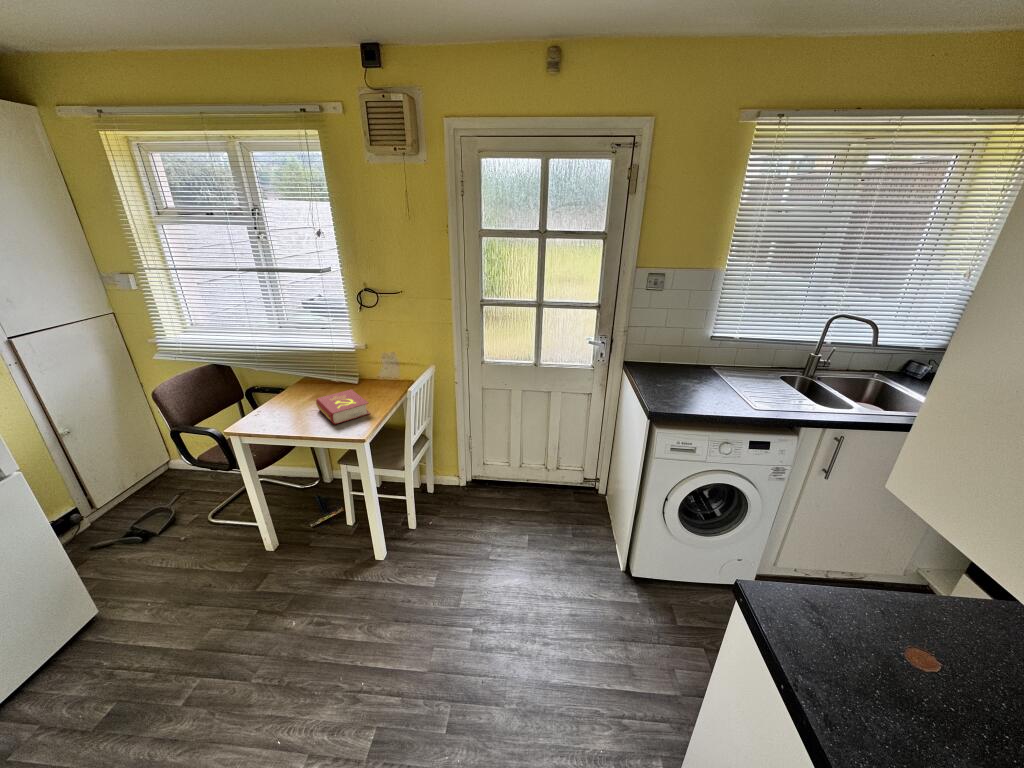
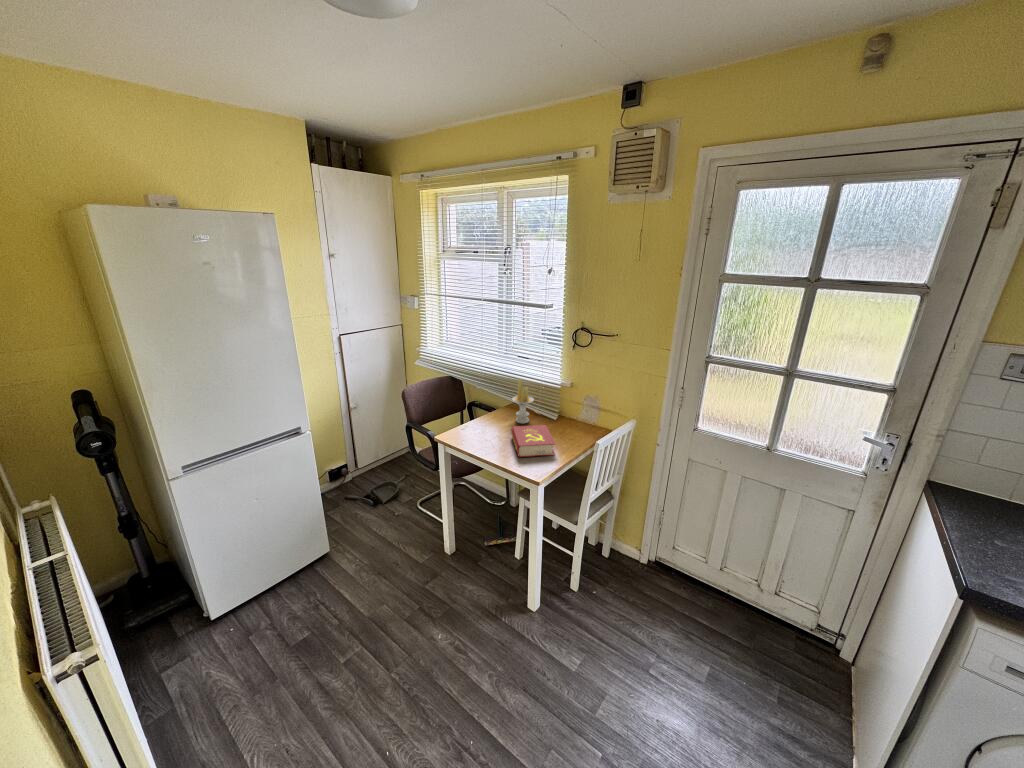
candle: none [306,350,331,395] -> present [512,379,534,424]

